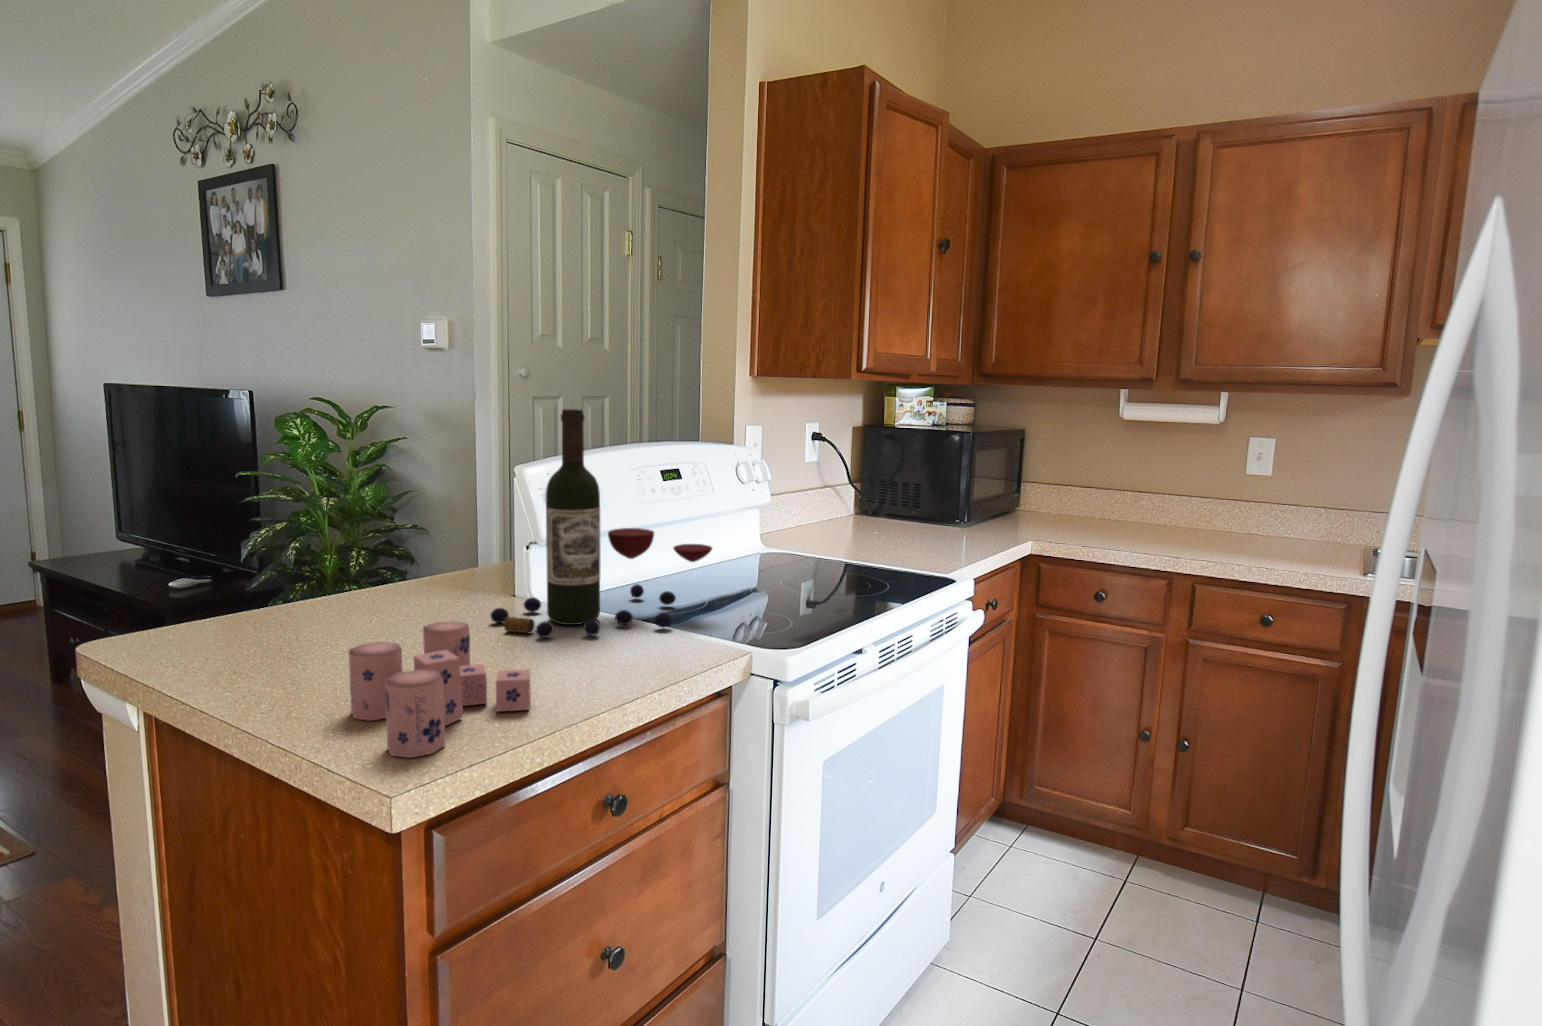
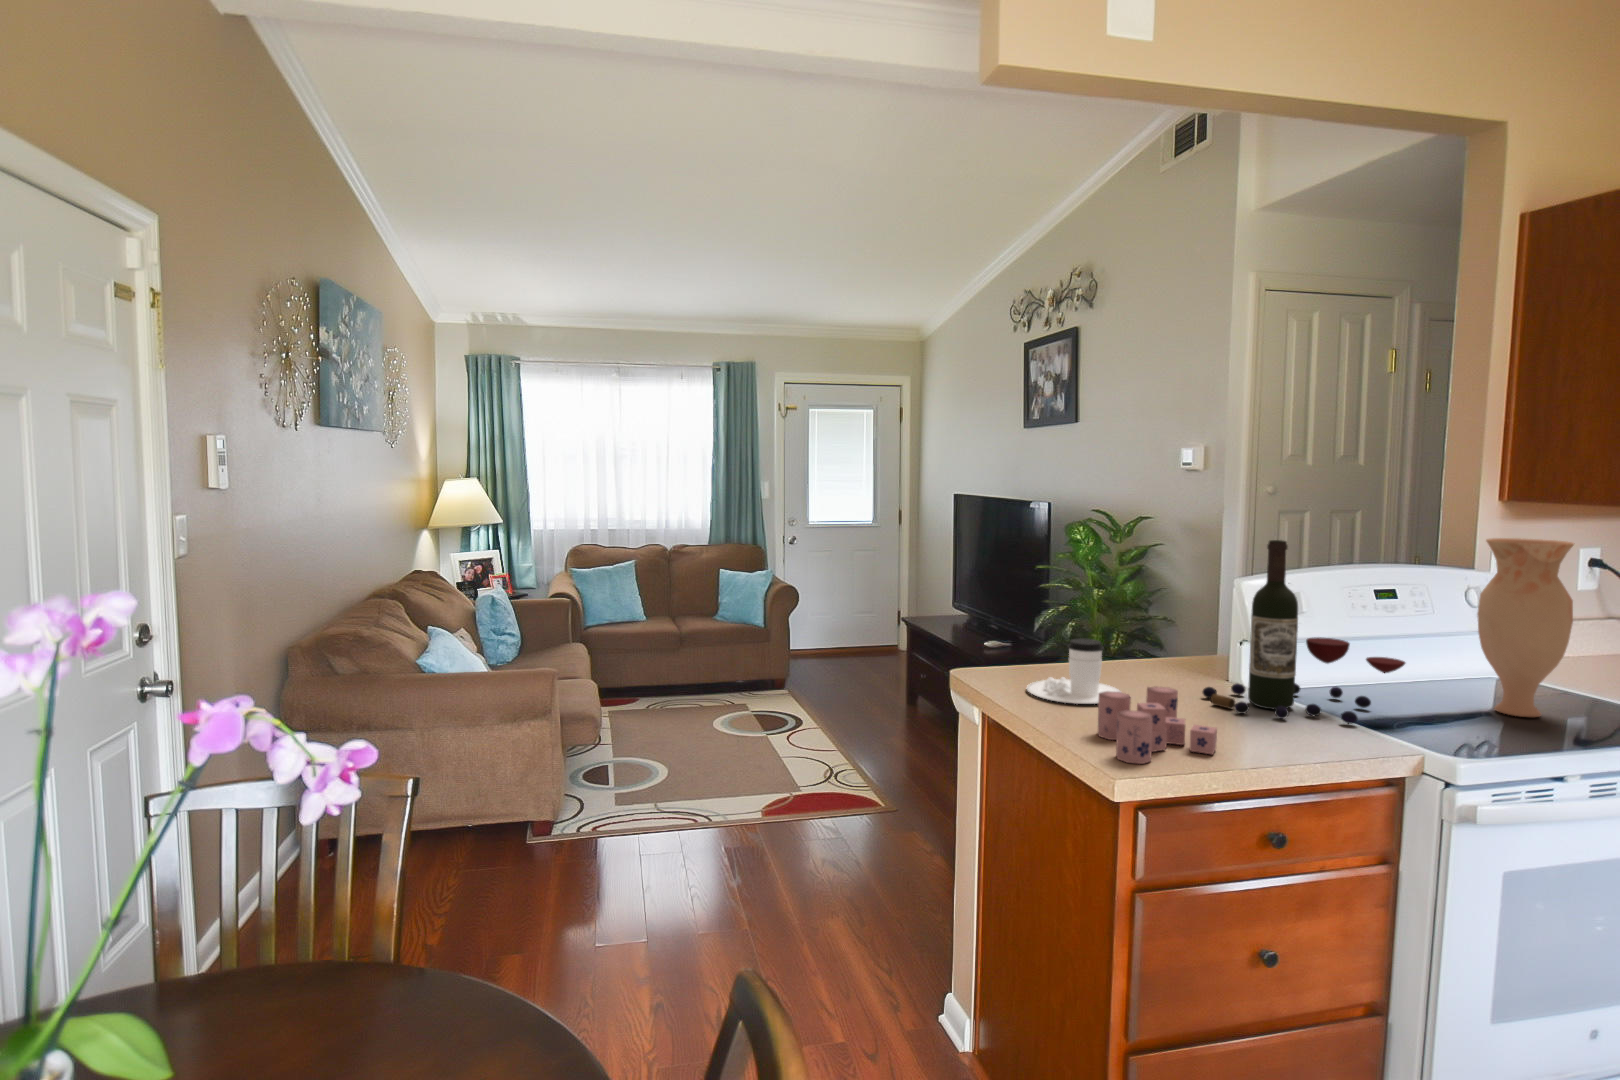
vase: none [759,407,836,590] -> present [1477,538,1574,717]
coffee cup: none [222,564,382,670] -> present [1027,638,1121,704]

